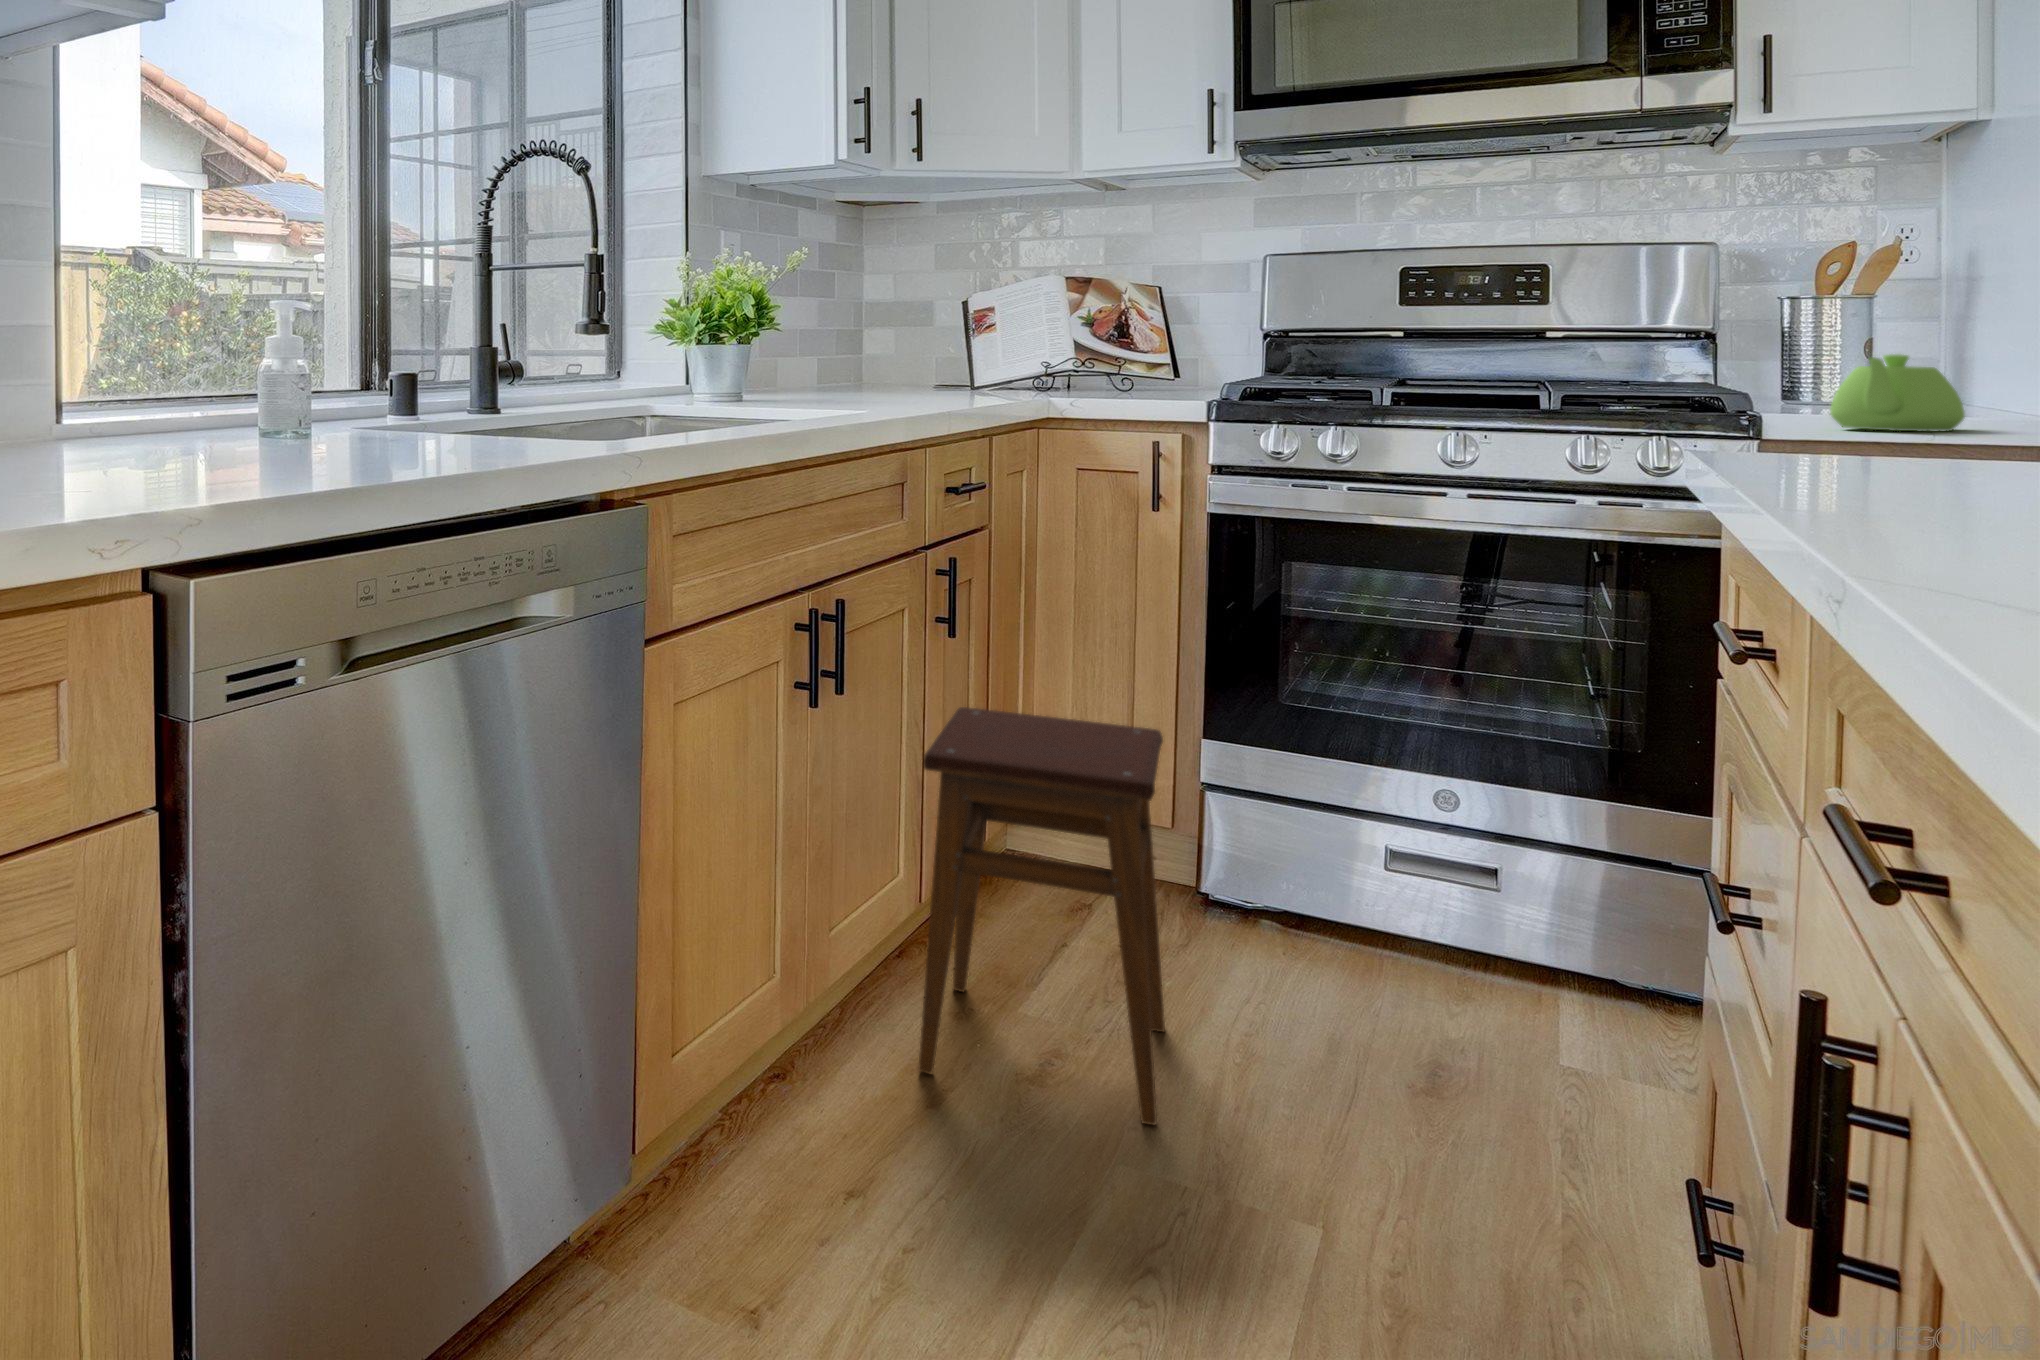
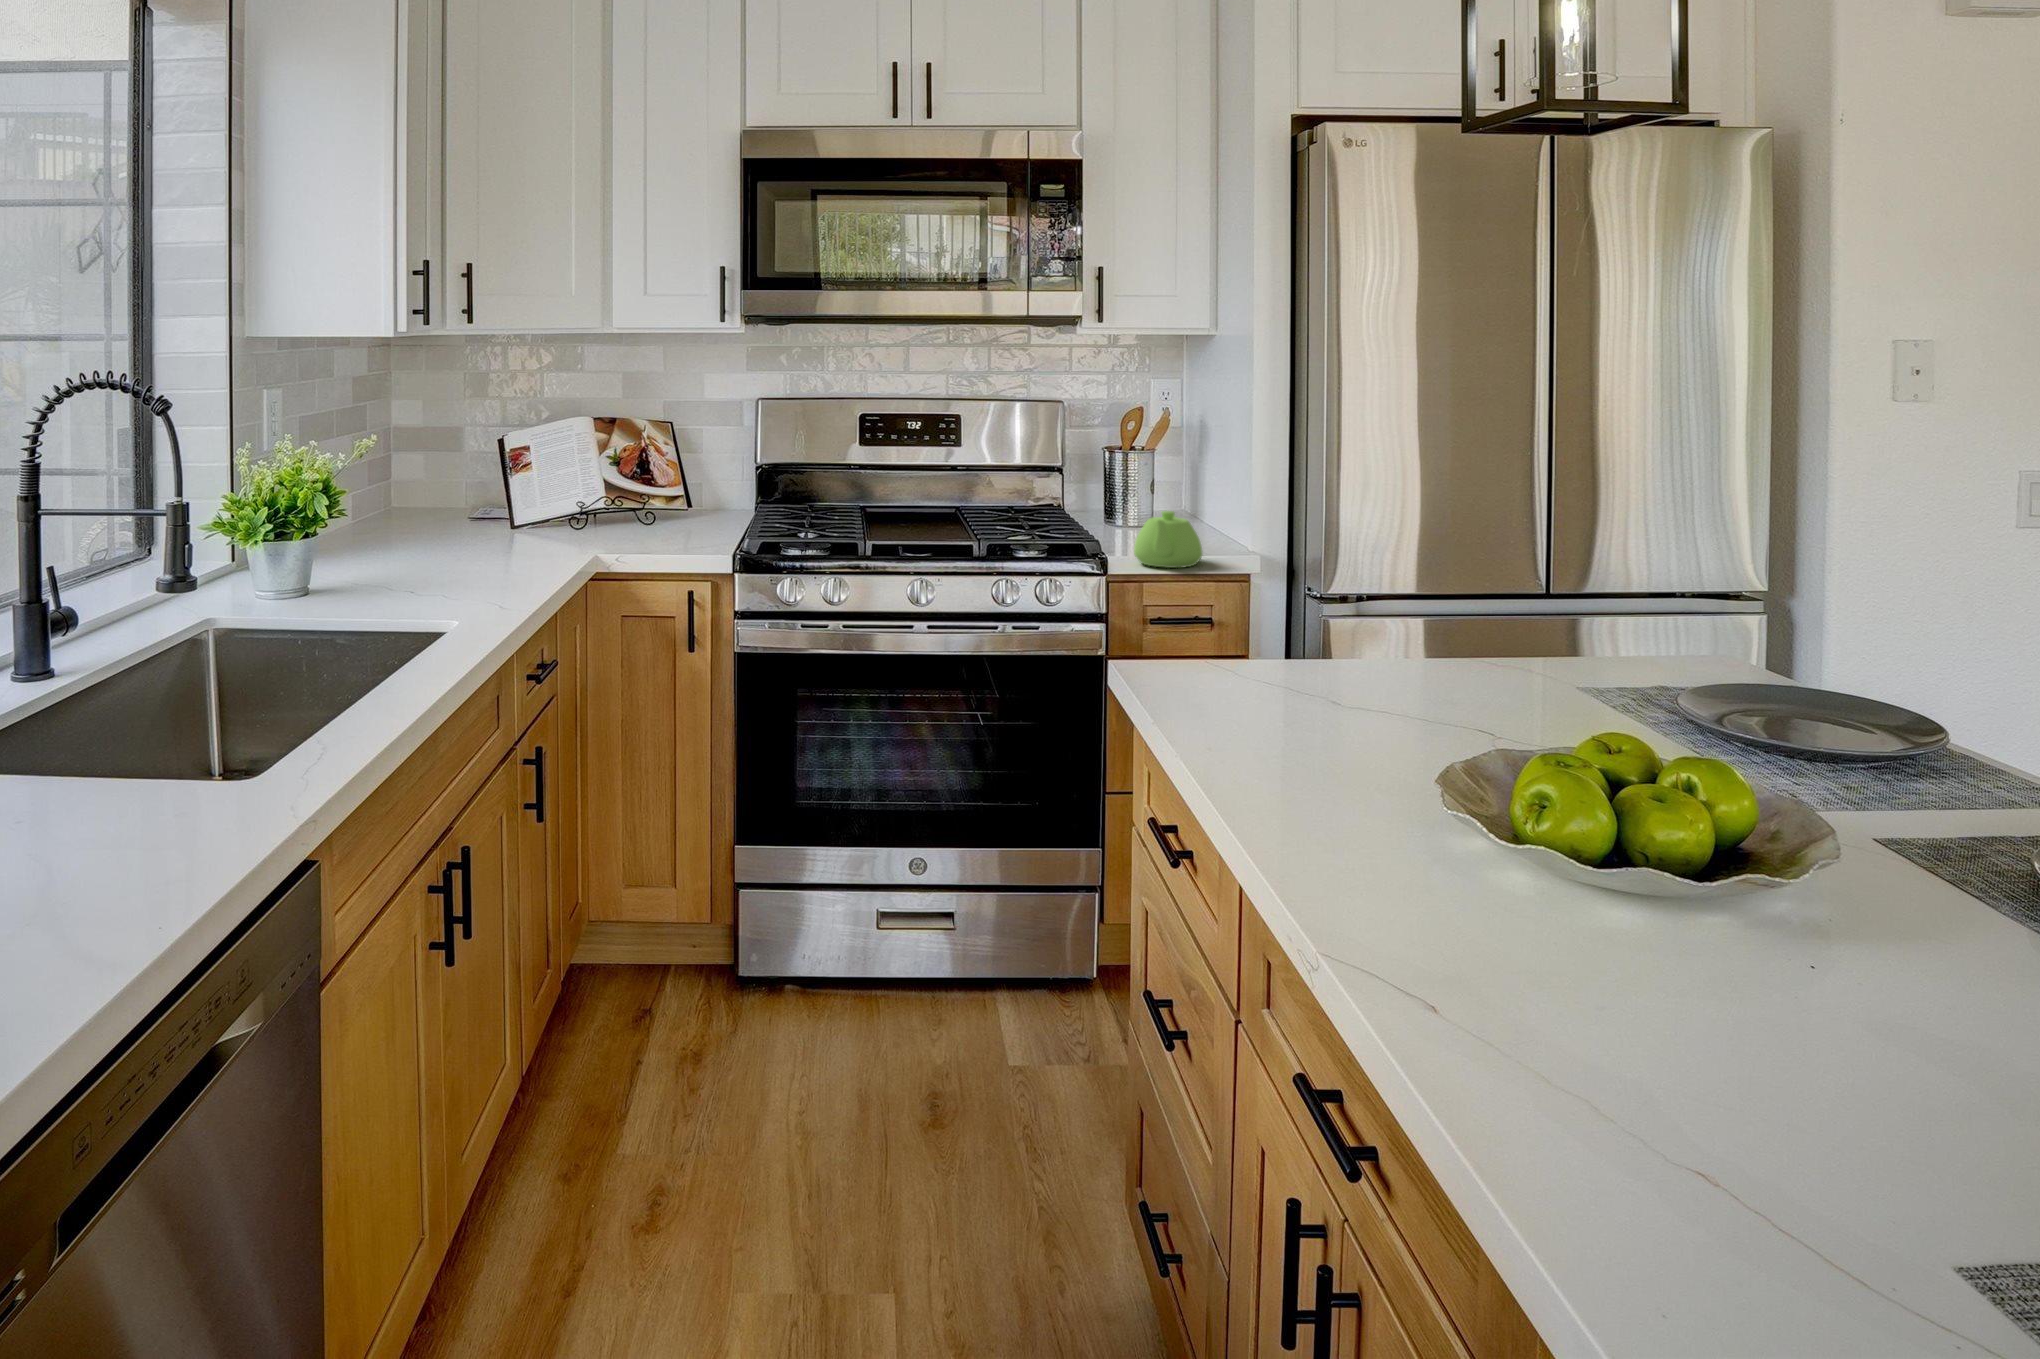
stool: present [919,707,1165,1125] -> none [540,885,744,1272]

